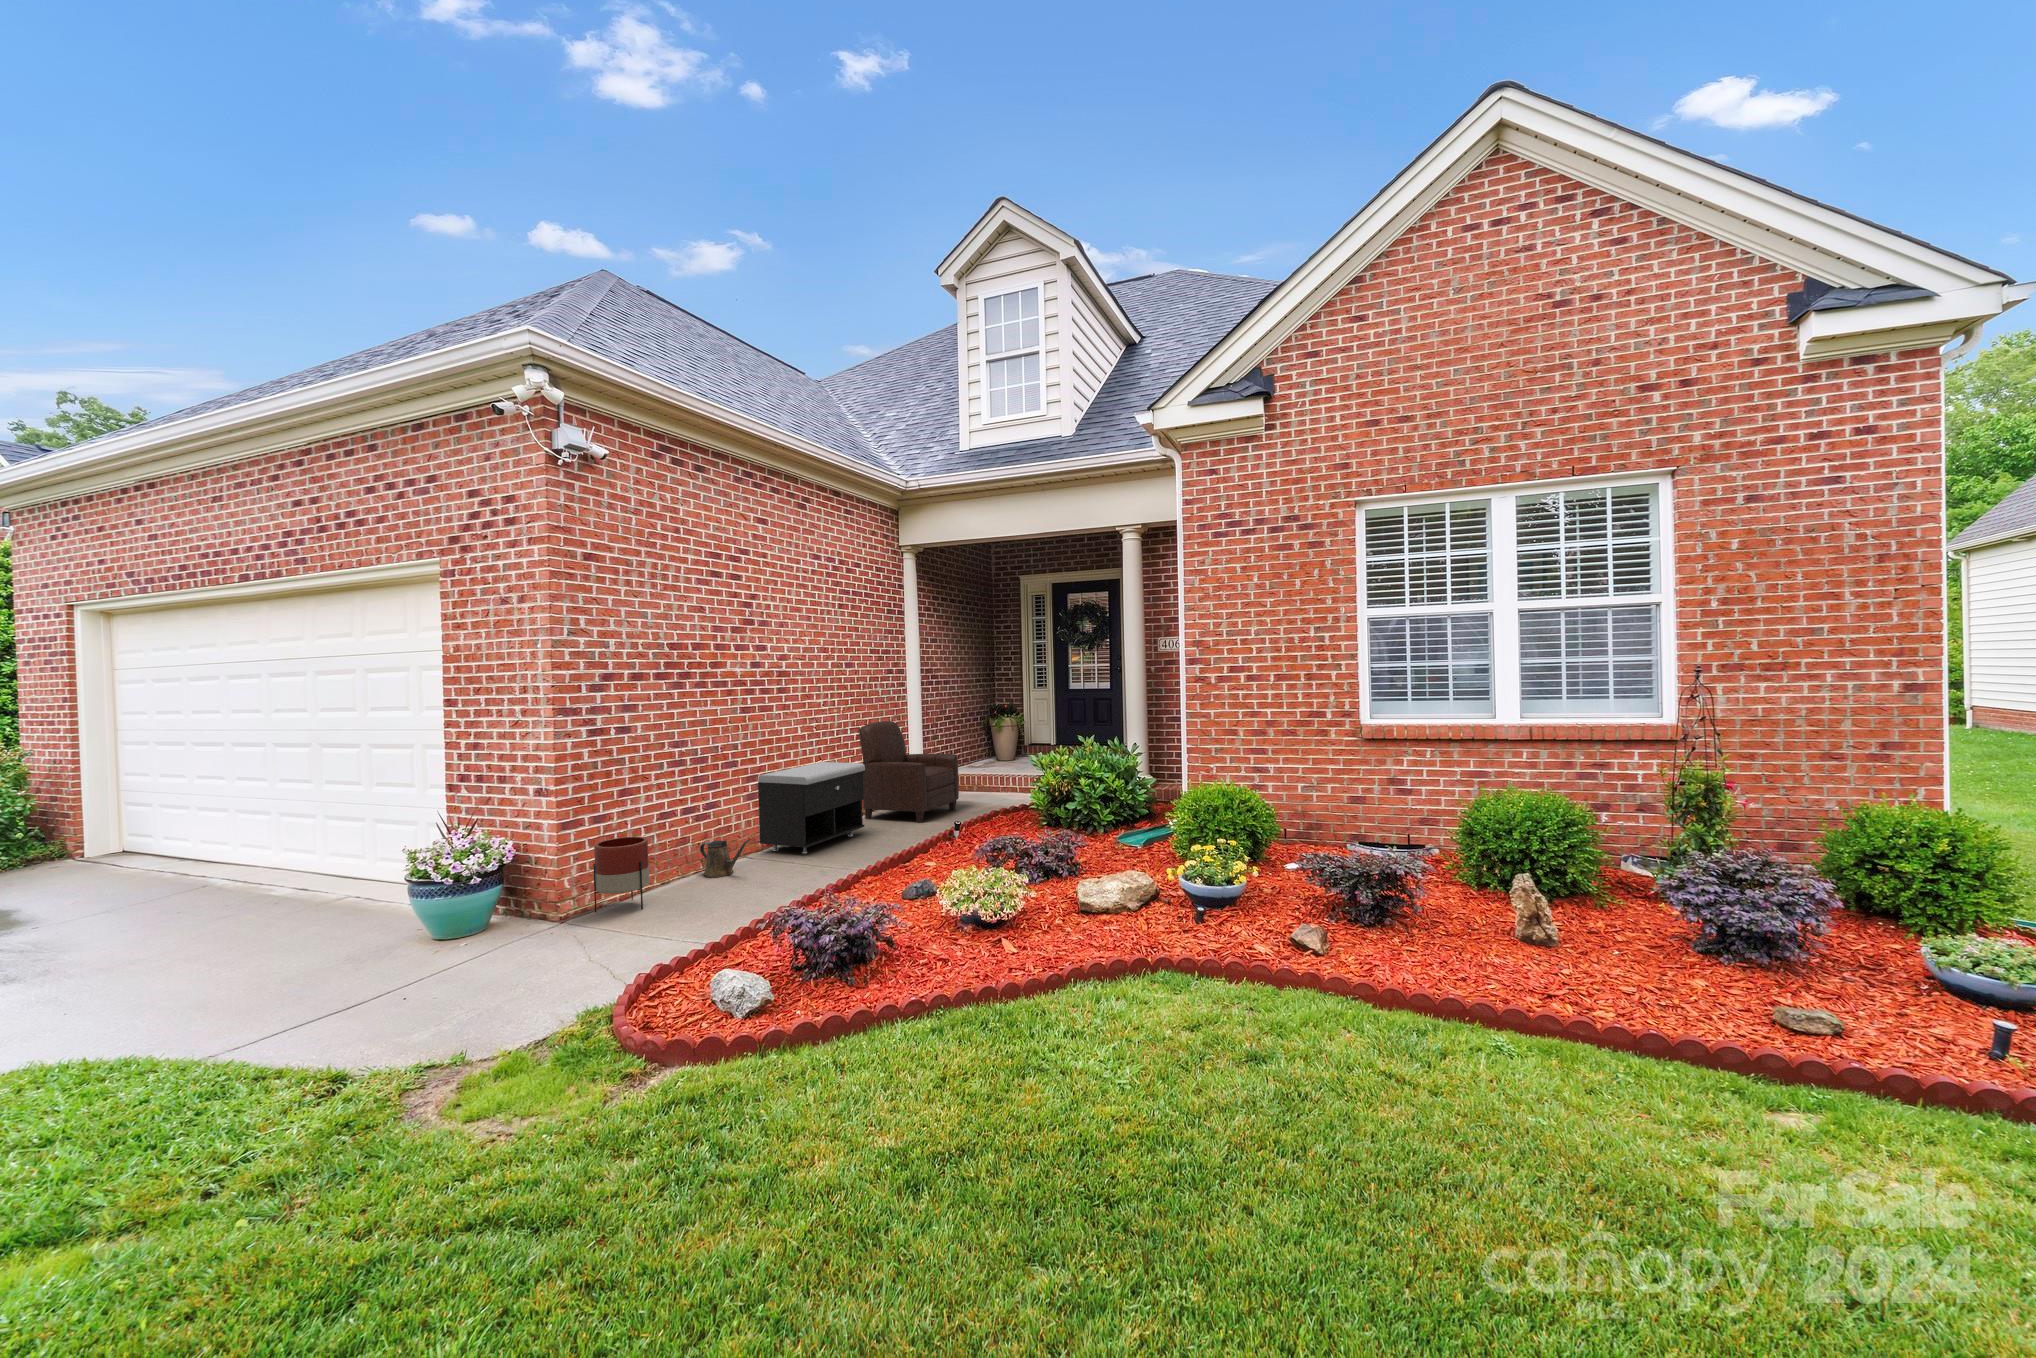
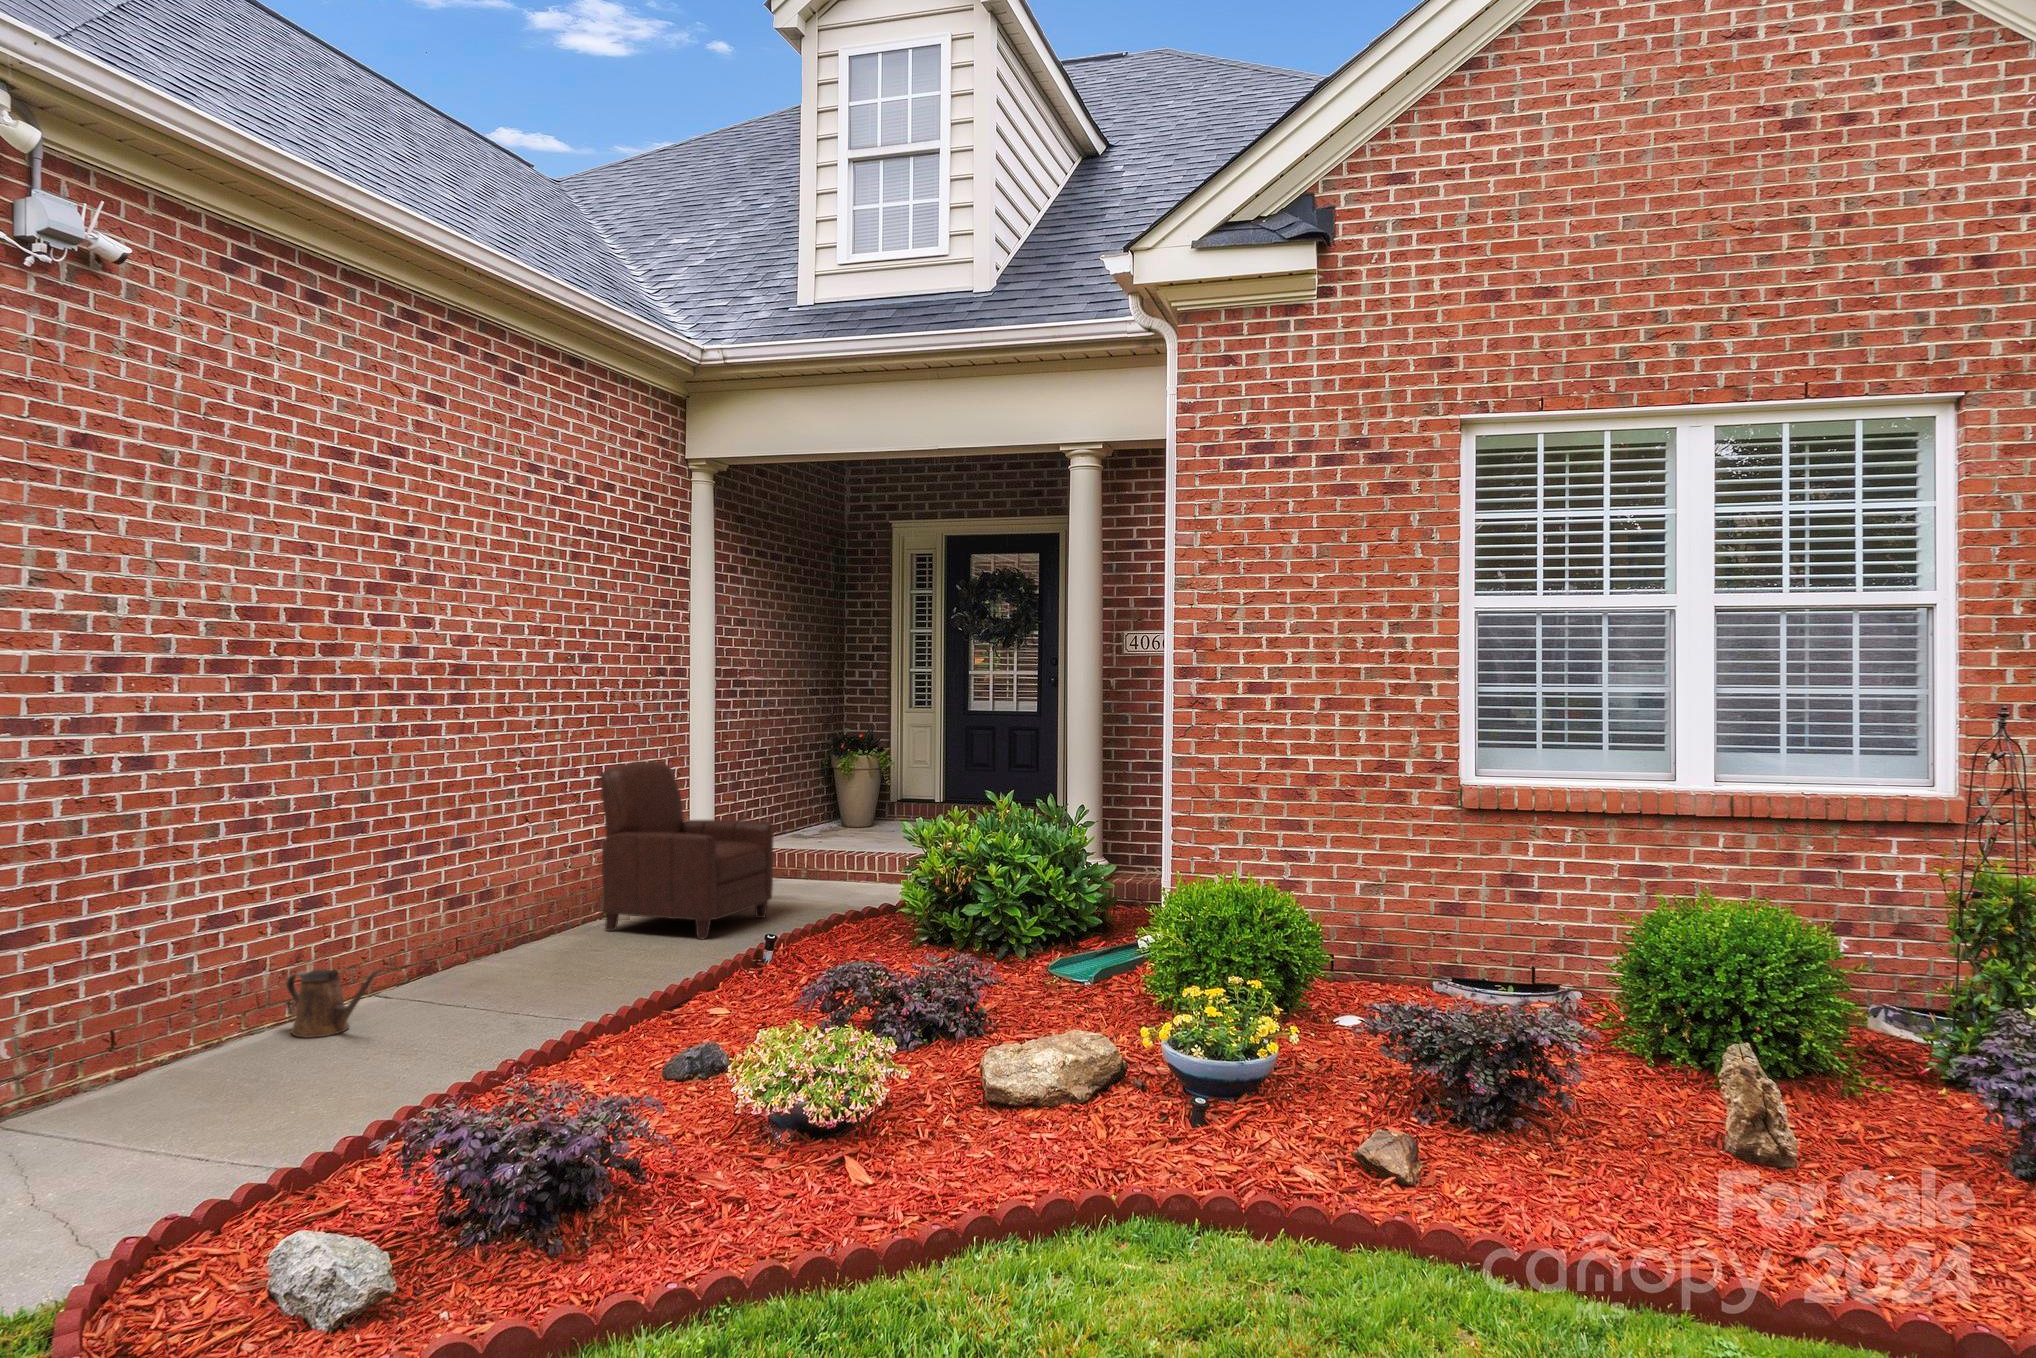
storage bench: present [758,762,865,854] -> none [406,830,608,994]
planter: present [593,837,650,912] -> none [60,962,177,1107]

